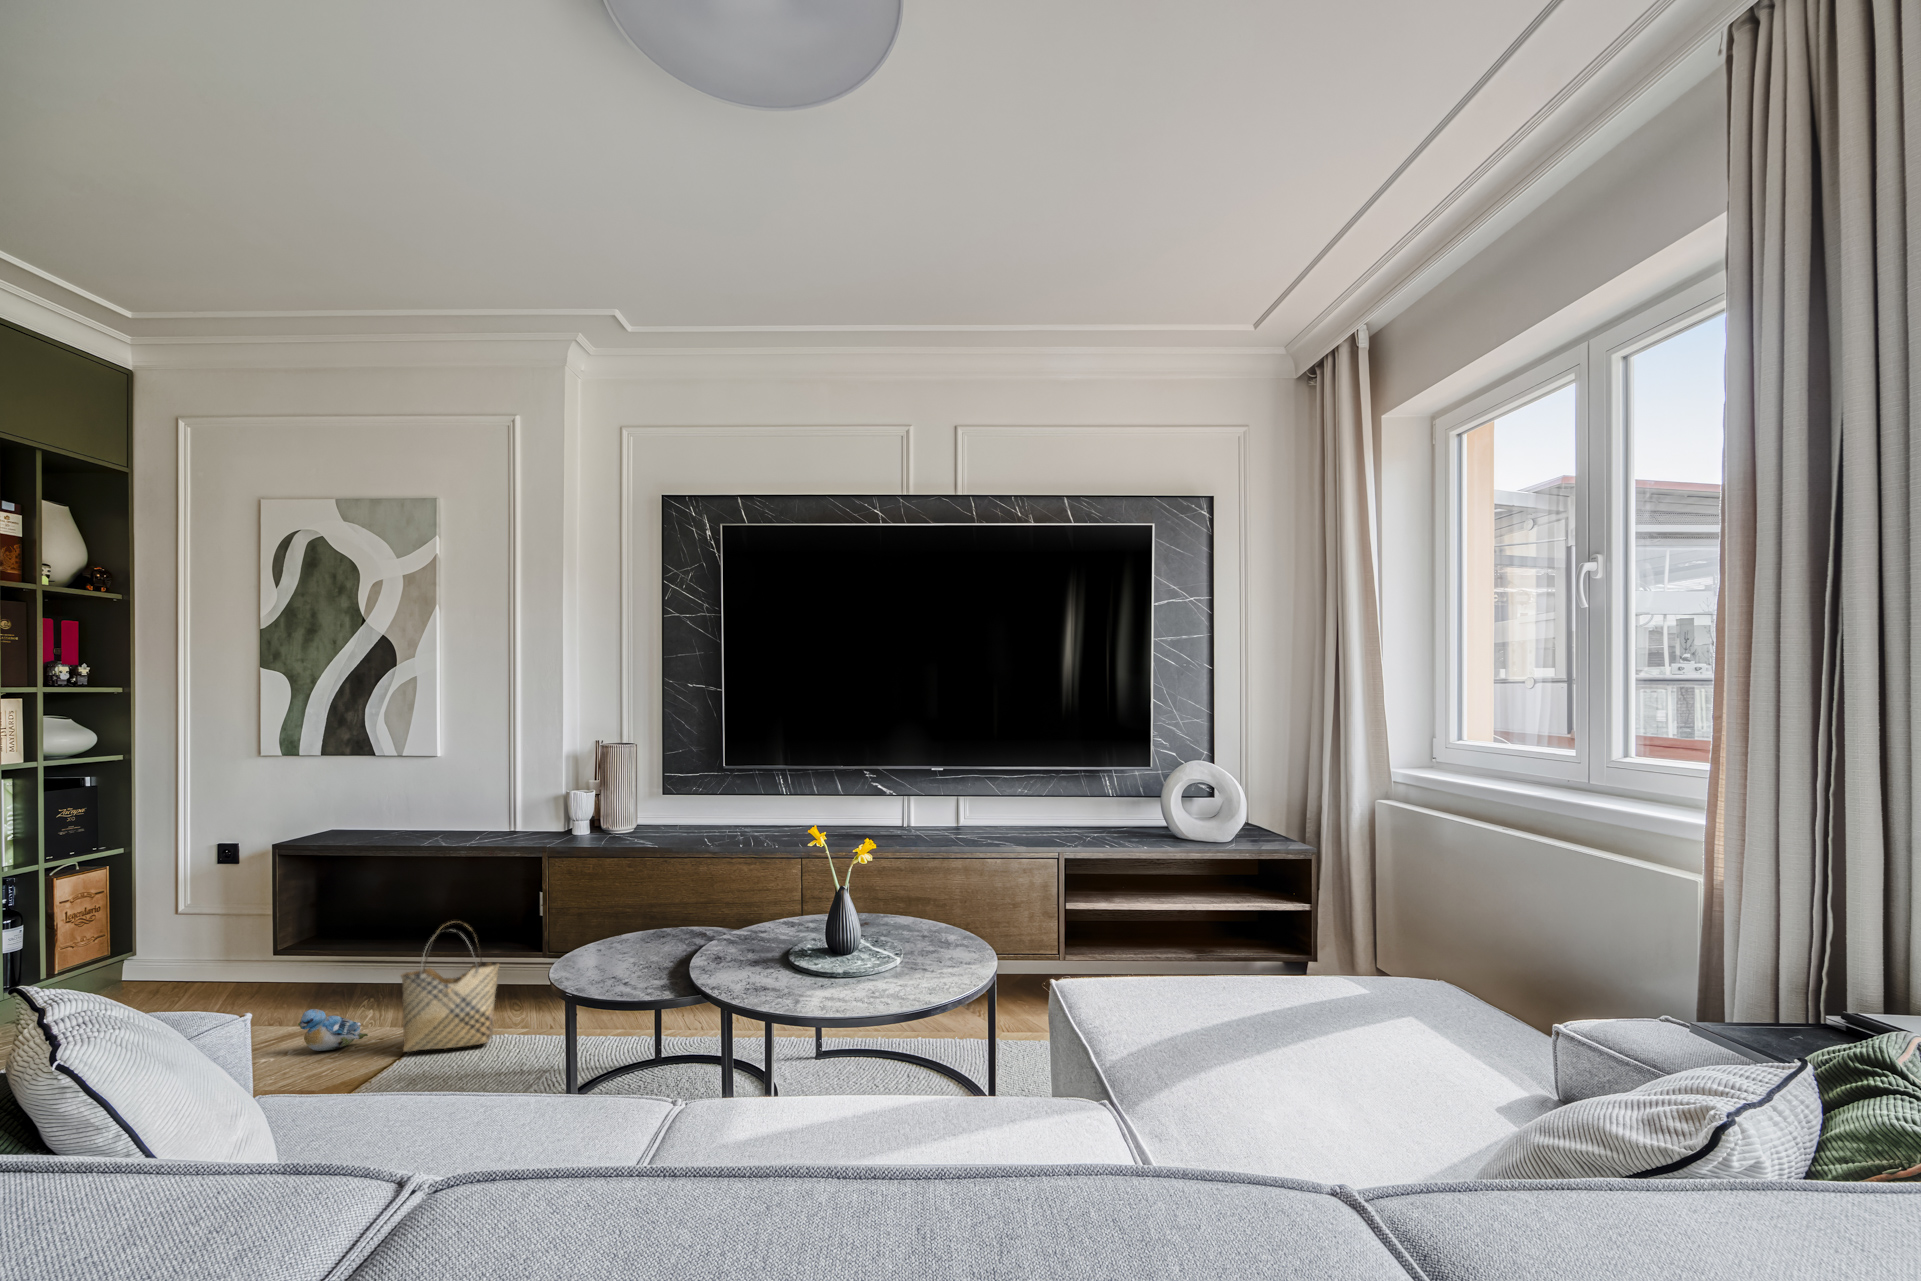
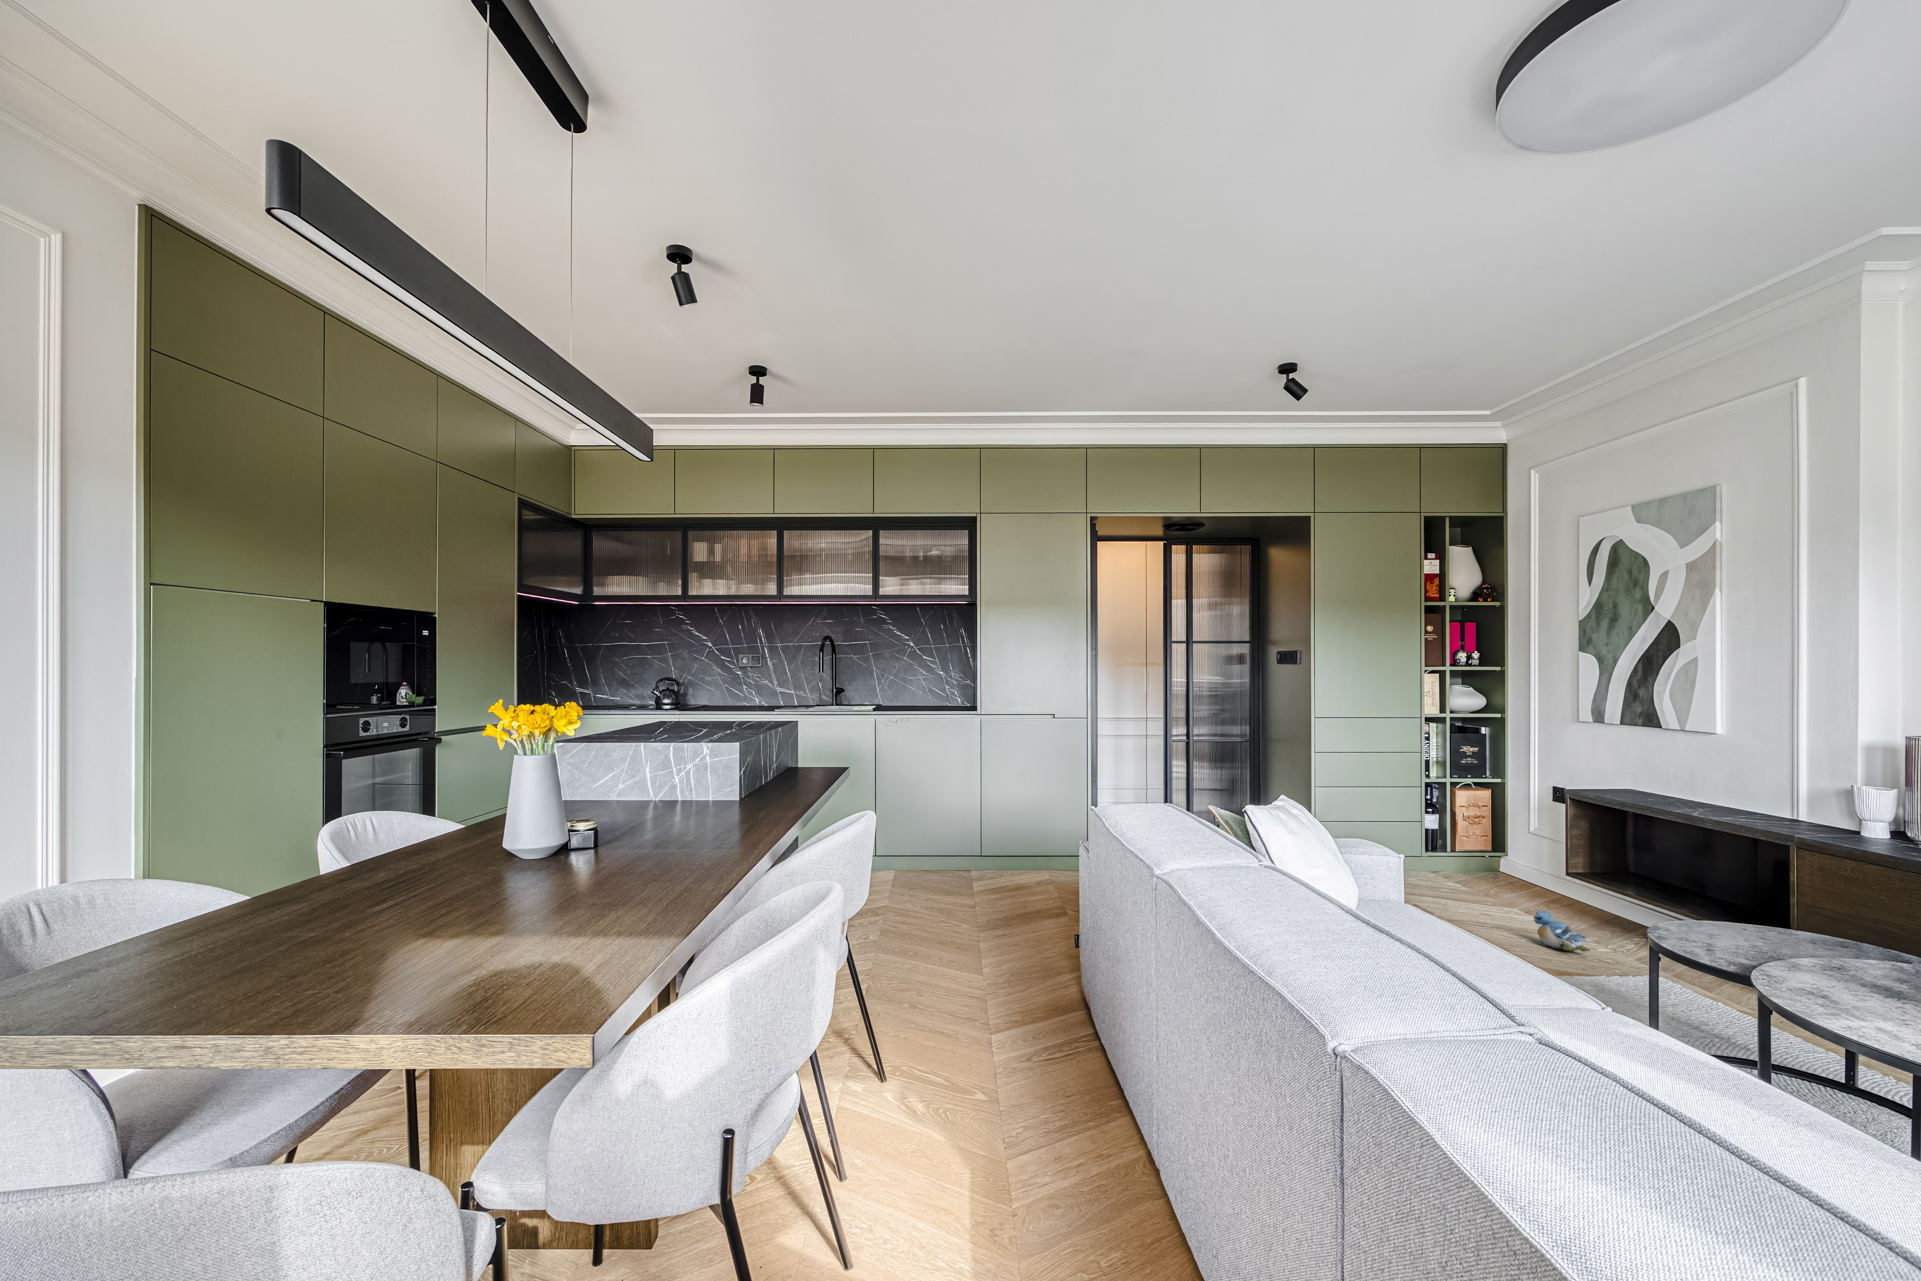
woven basket: present [401,921,499,1052] -> none [1598,873,1703,998]

